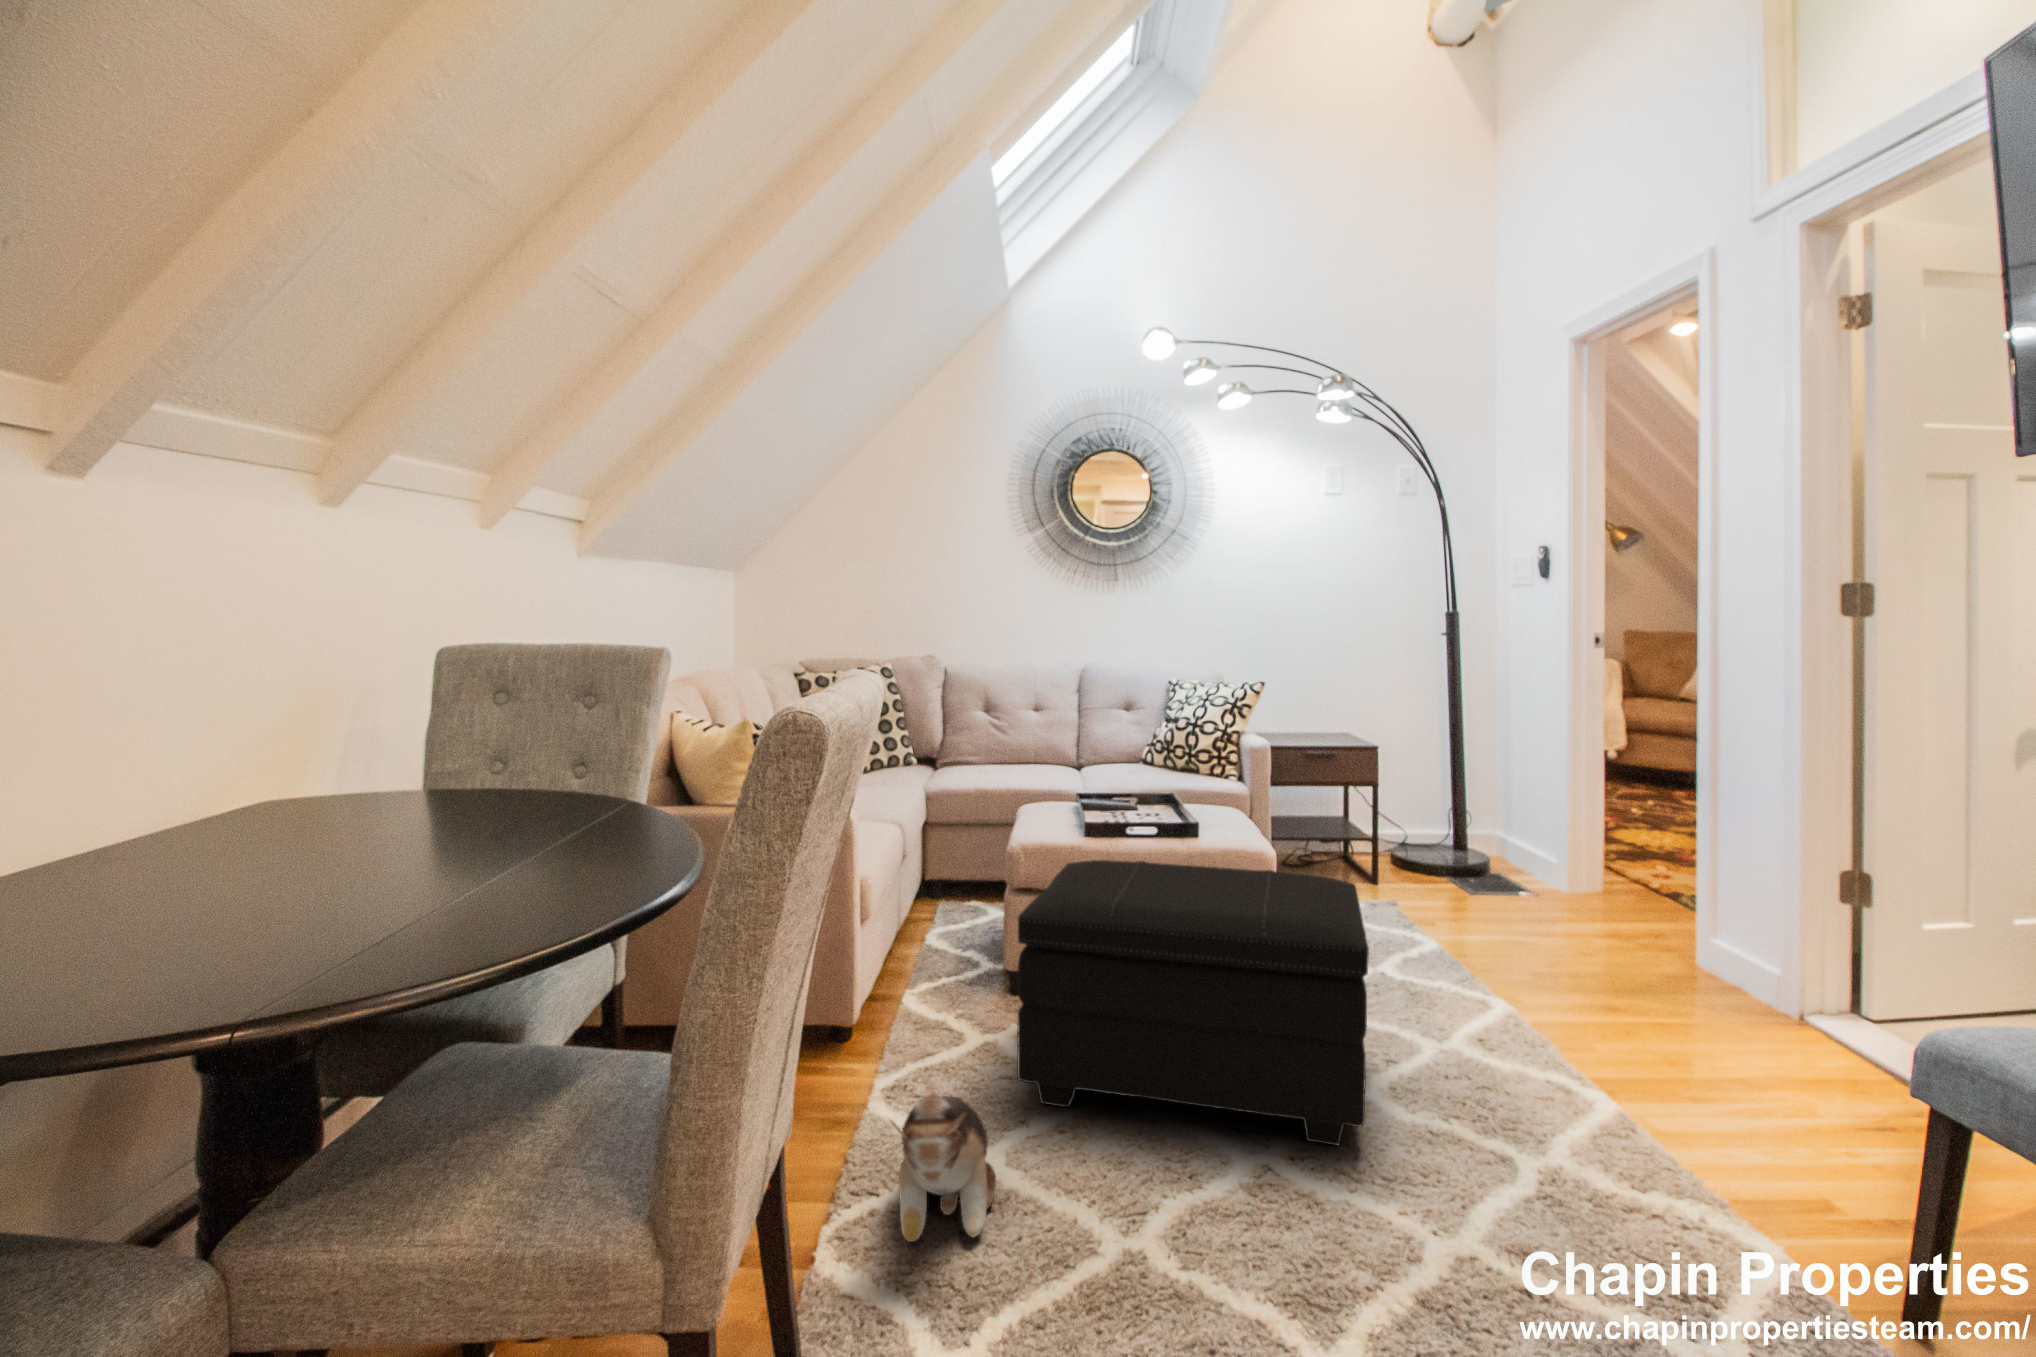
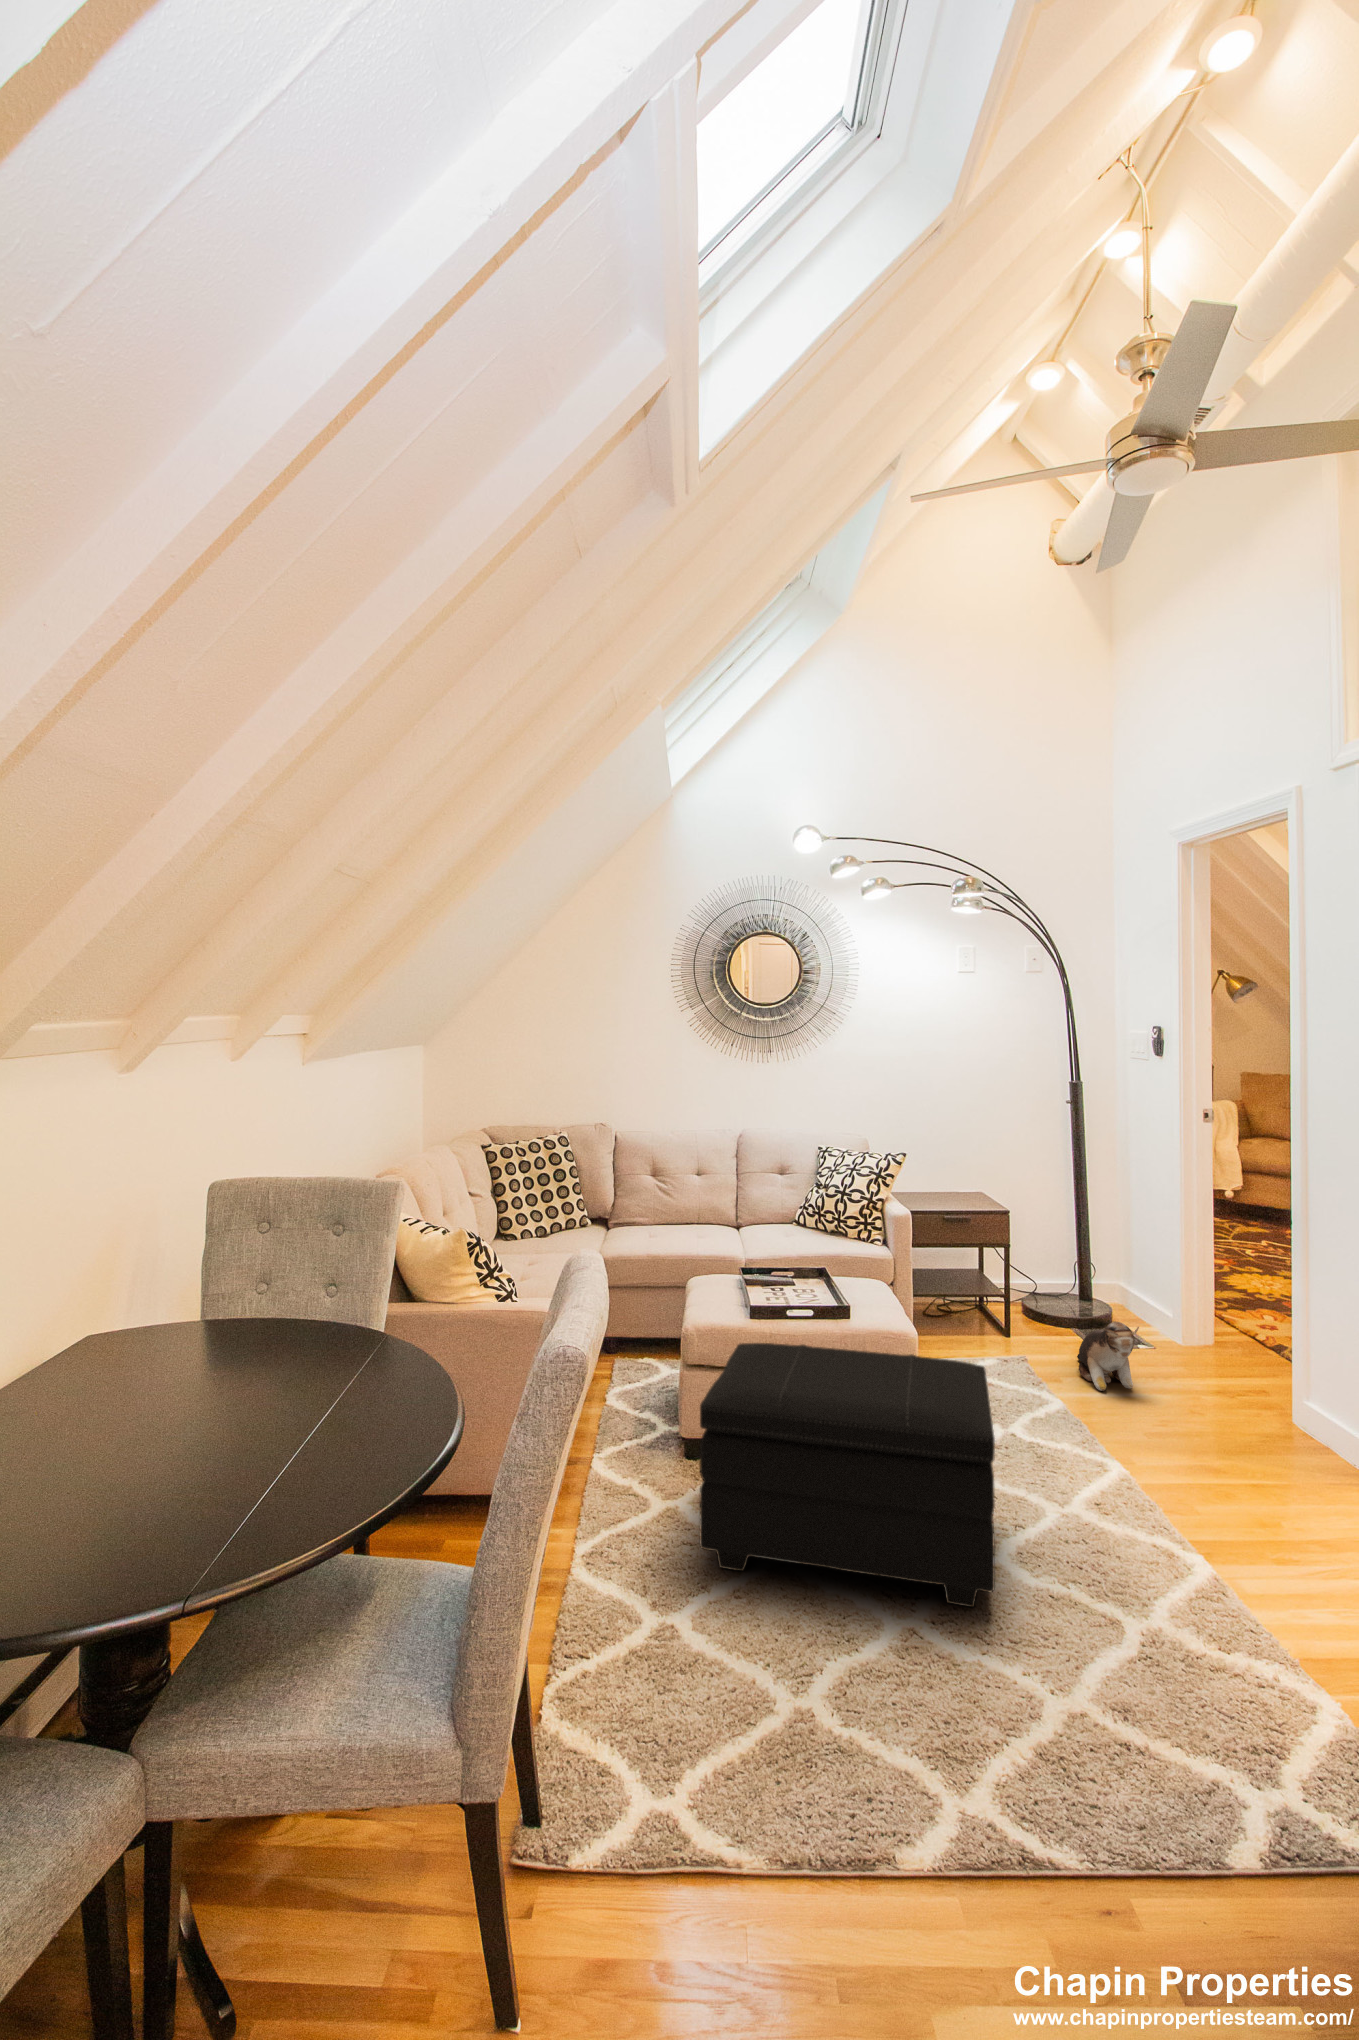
plush toy: present [891,1093,996,1242] -> present [1077,1321,1139,1391]

